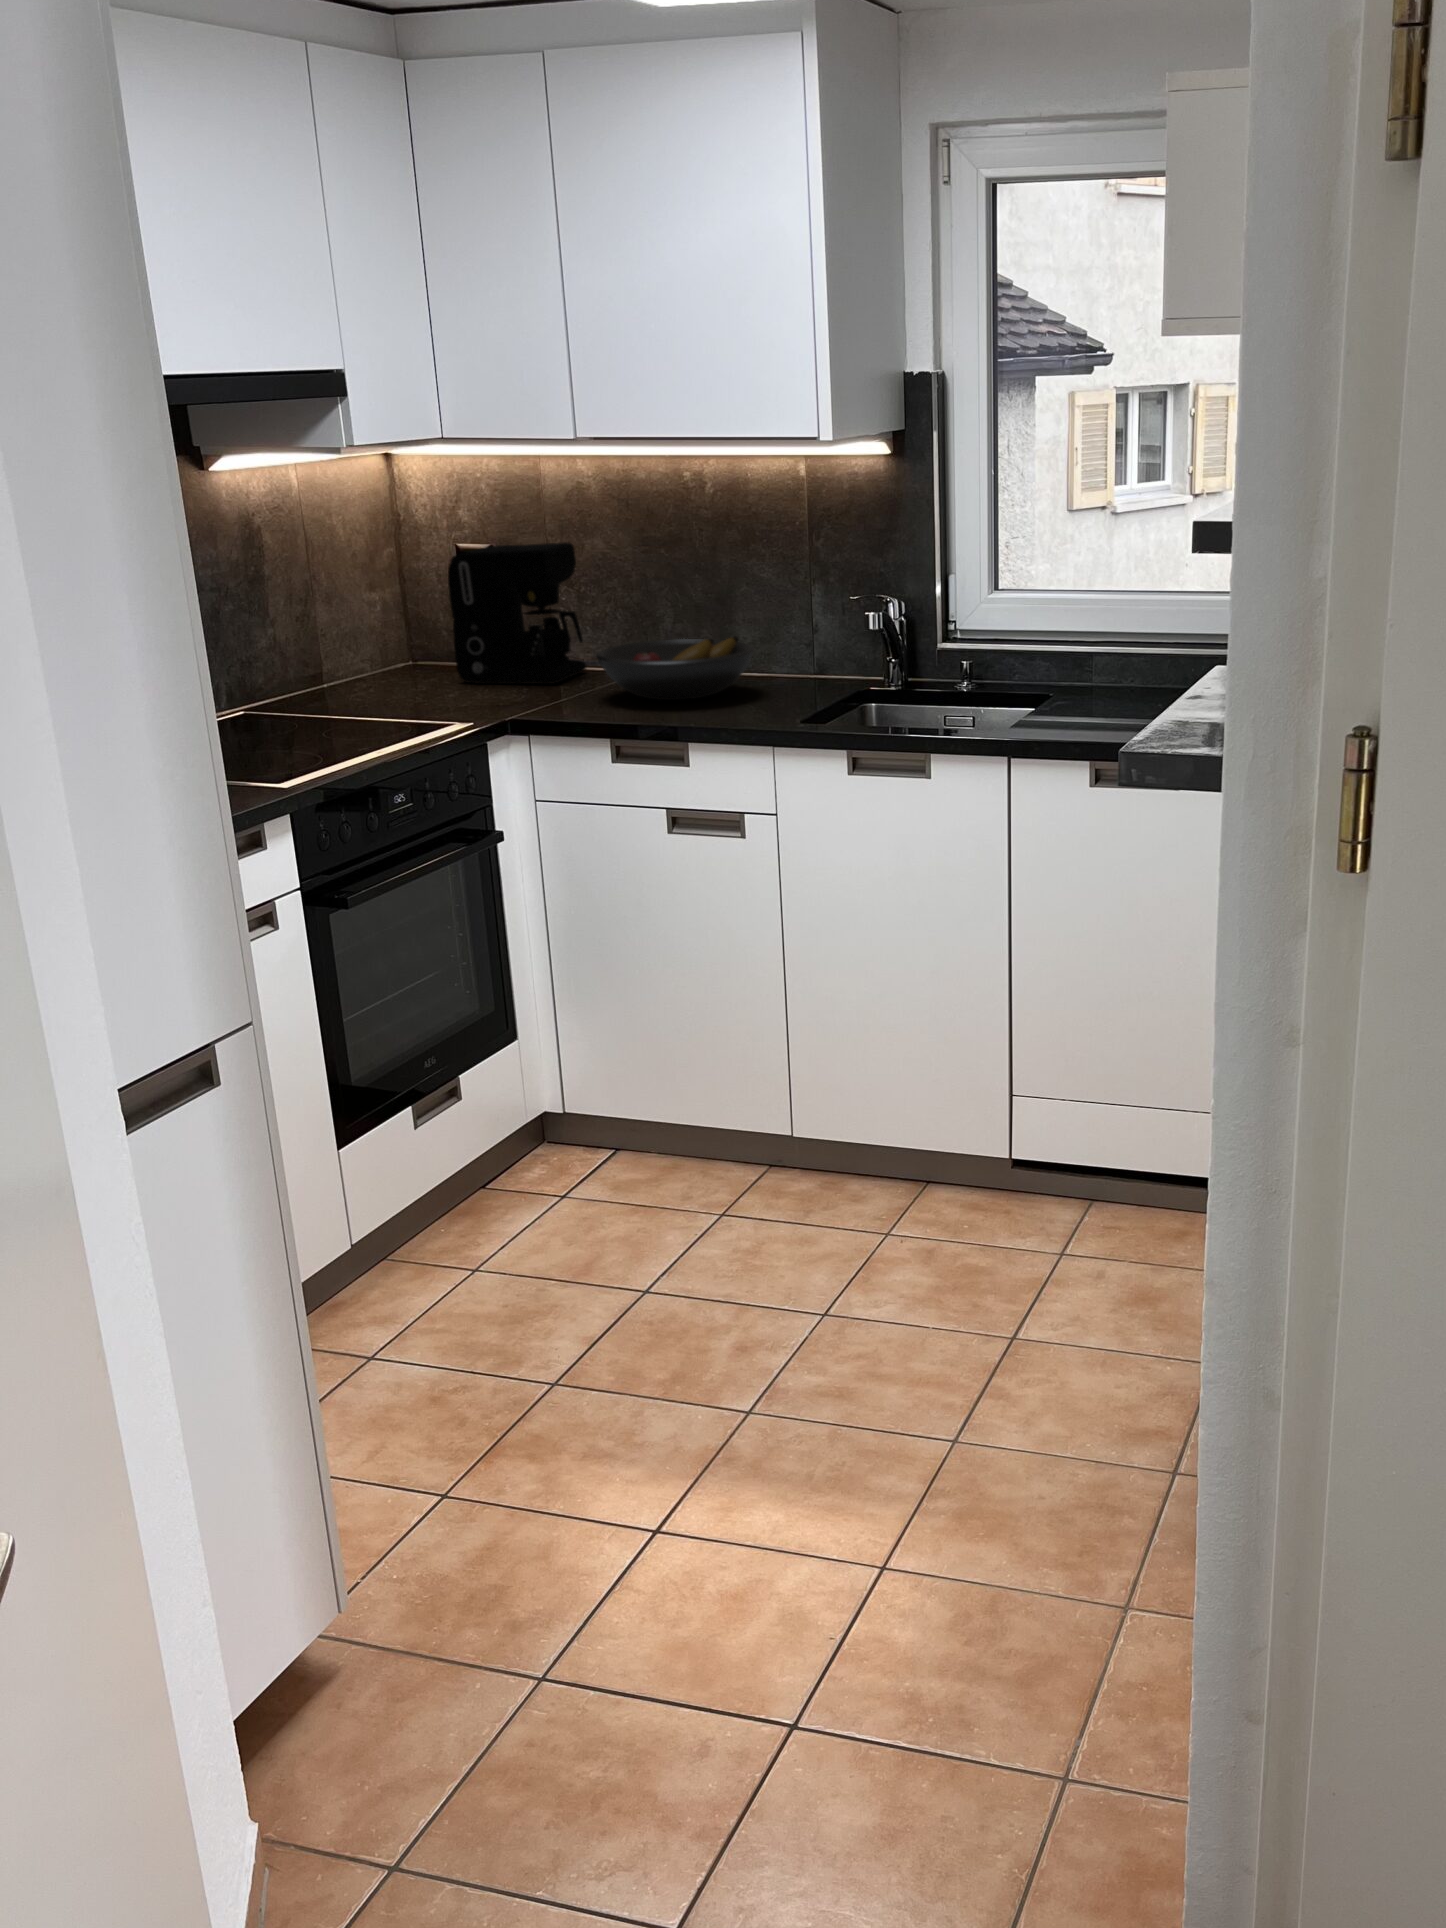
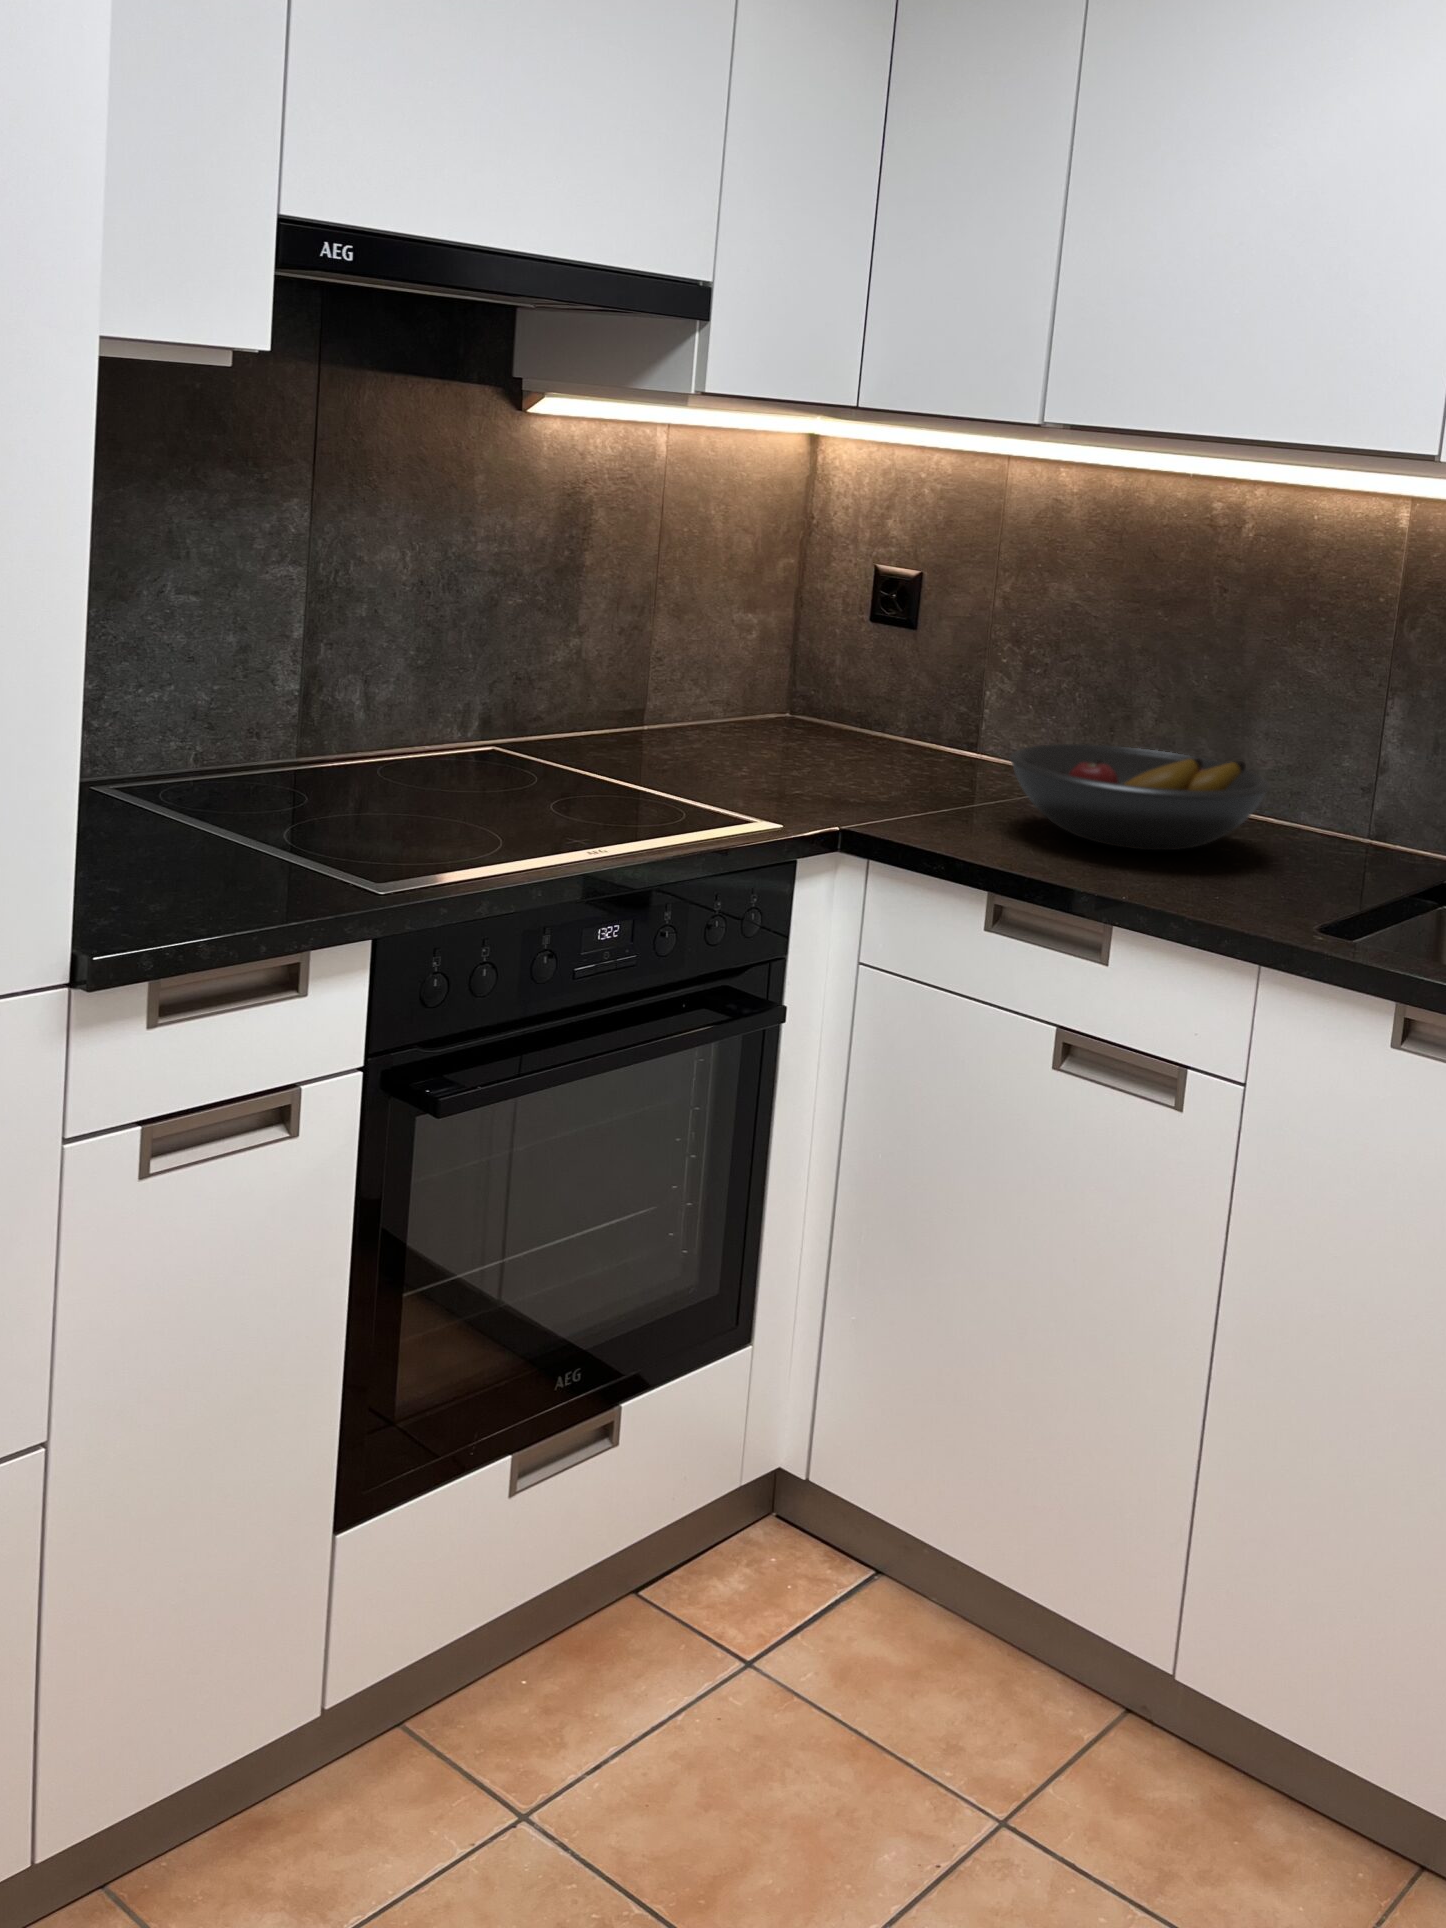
coffee maker: present [448,542,586,684] -> none [823,572,1033,784]

